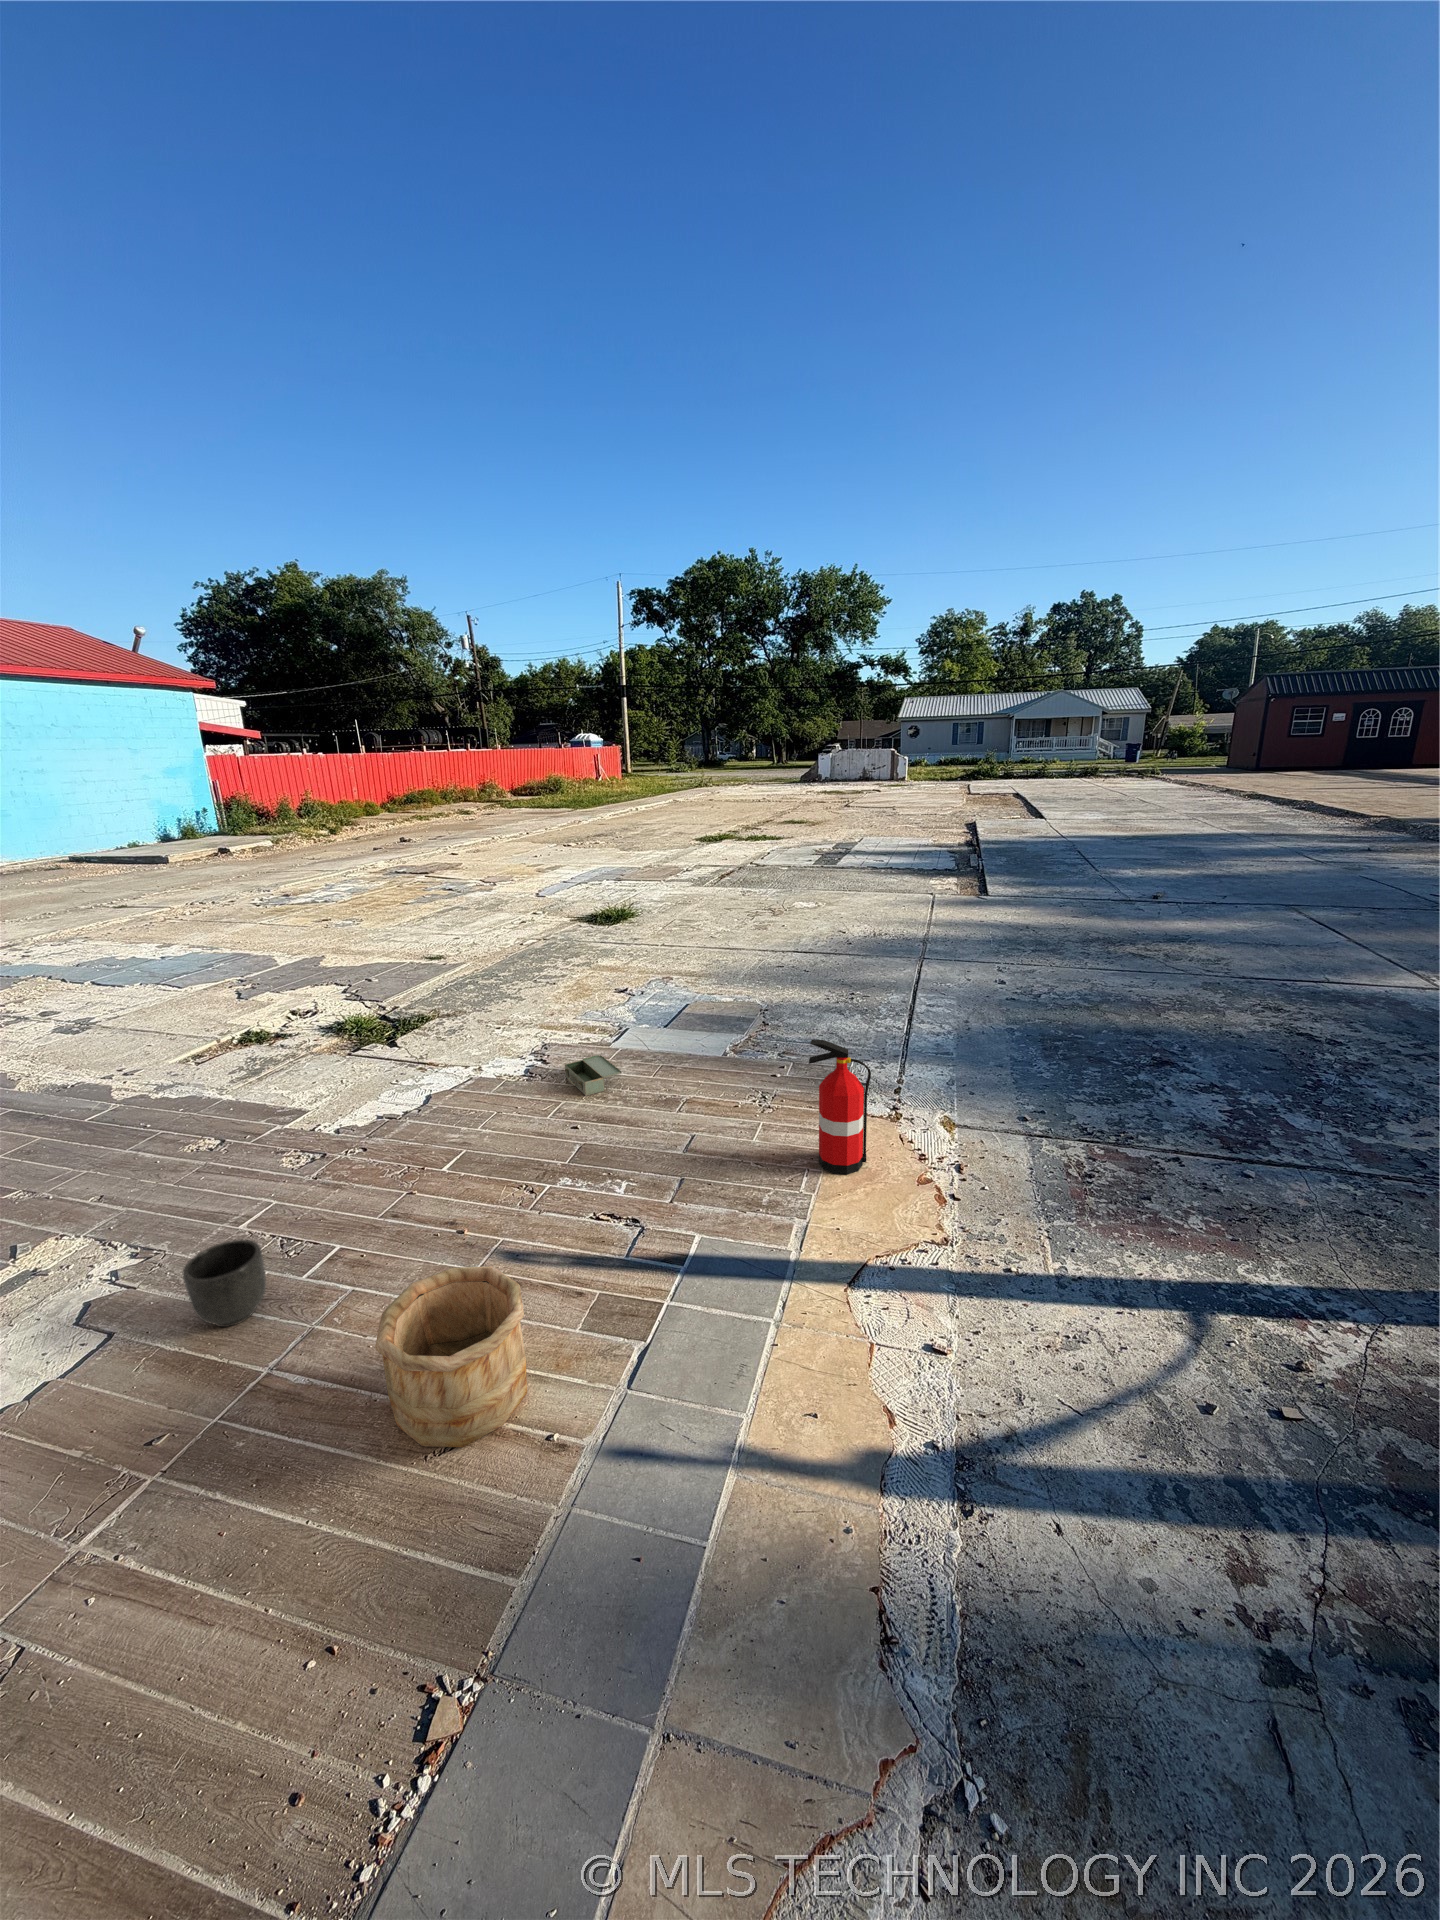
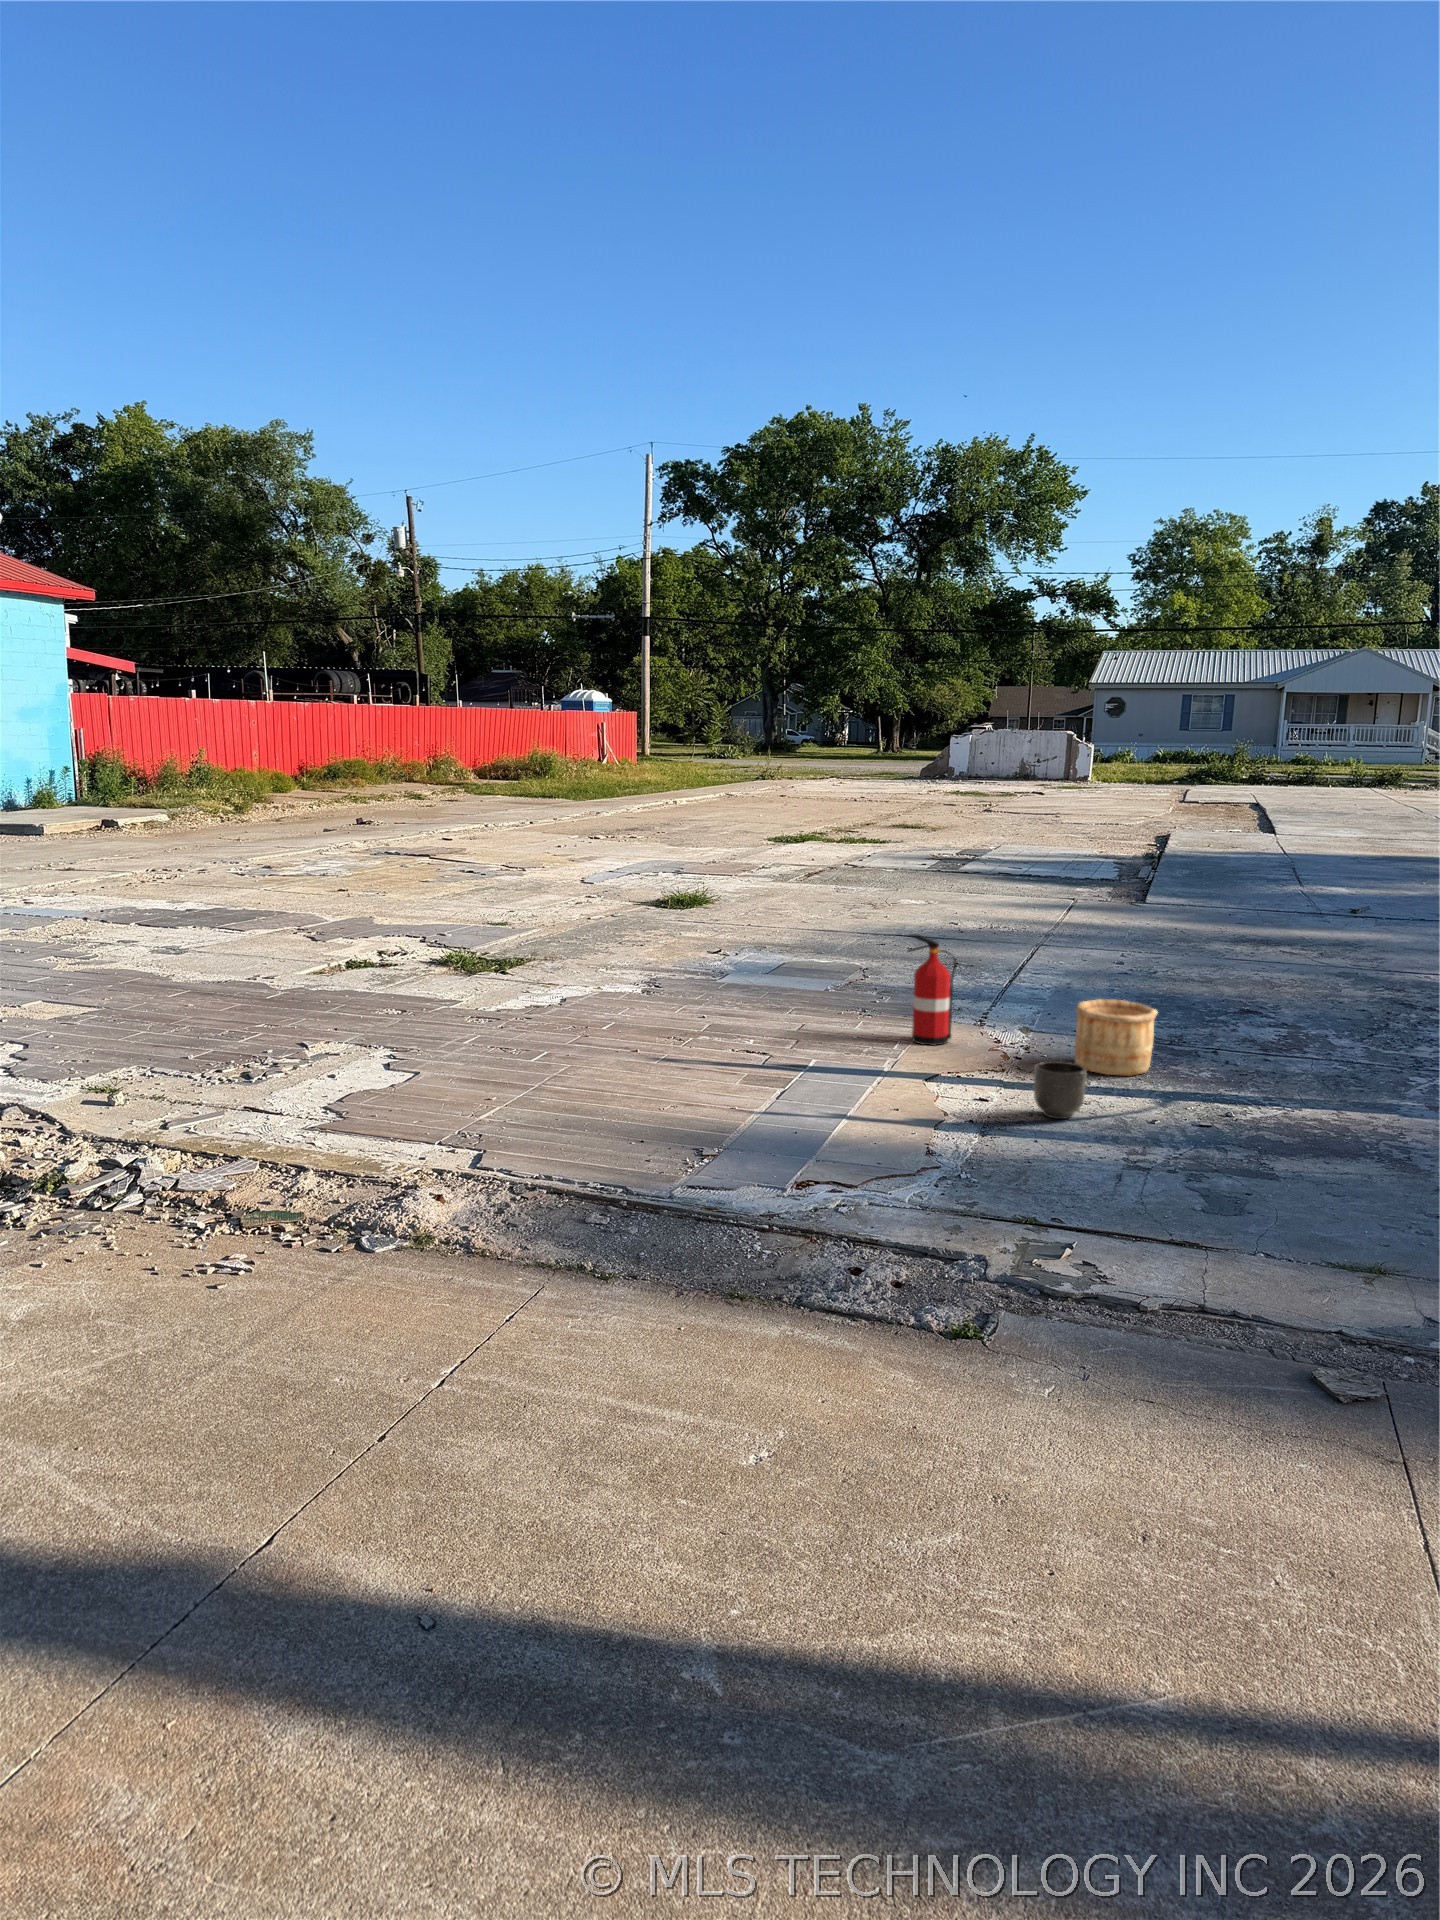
toolbox: present [565,1055,621,1096] -> none [681,981,736,1007]
planter: present [182,1239,266,1327] -> present [1034,1061,1087,1119]
wooden bucket: present [375,1266,527,1447] -> present [1075,999,1158,1076]

